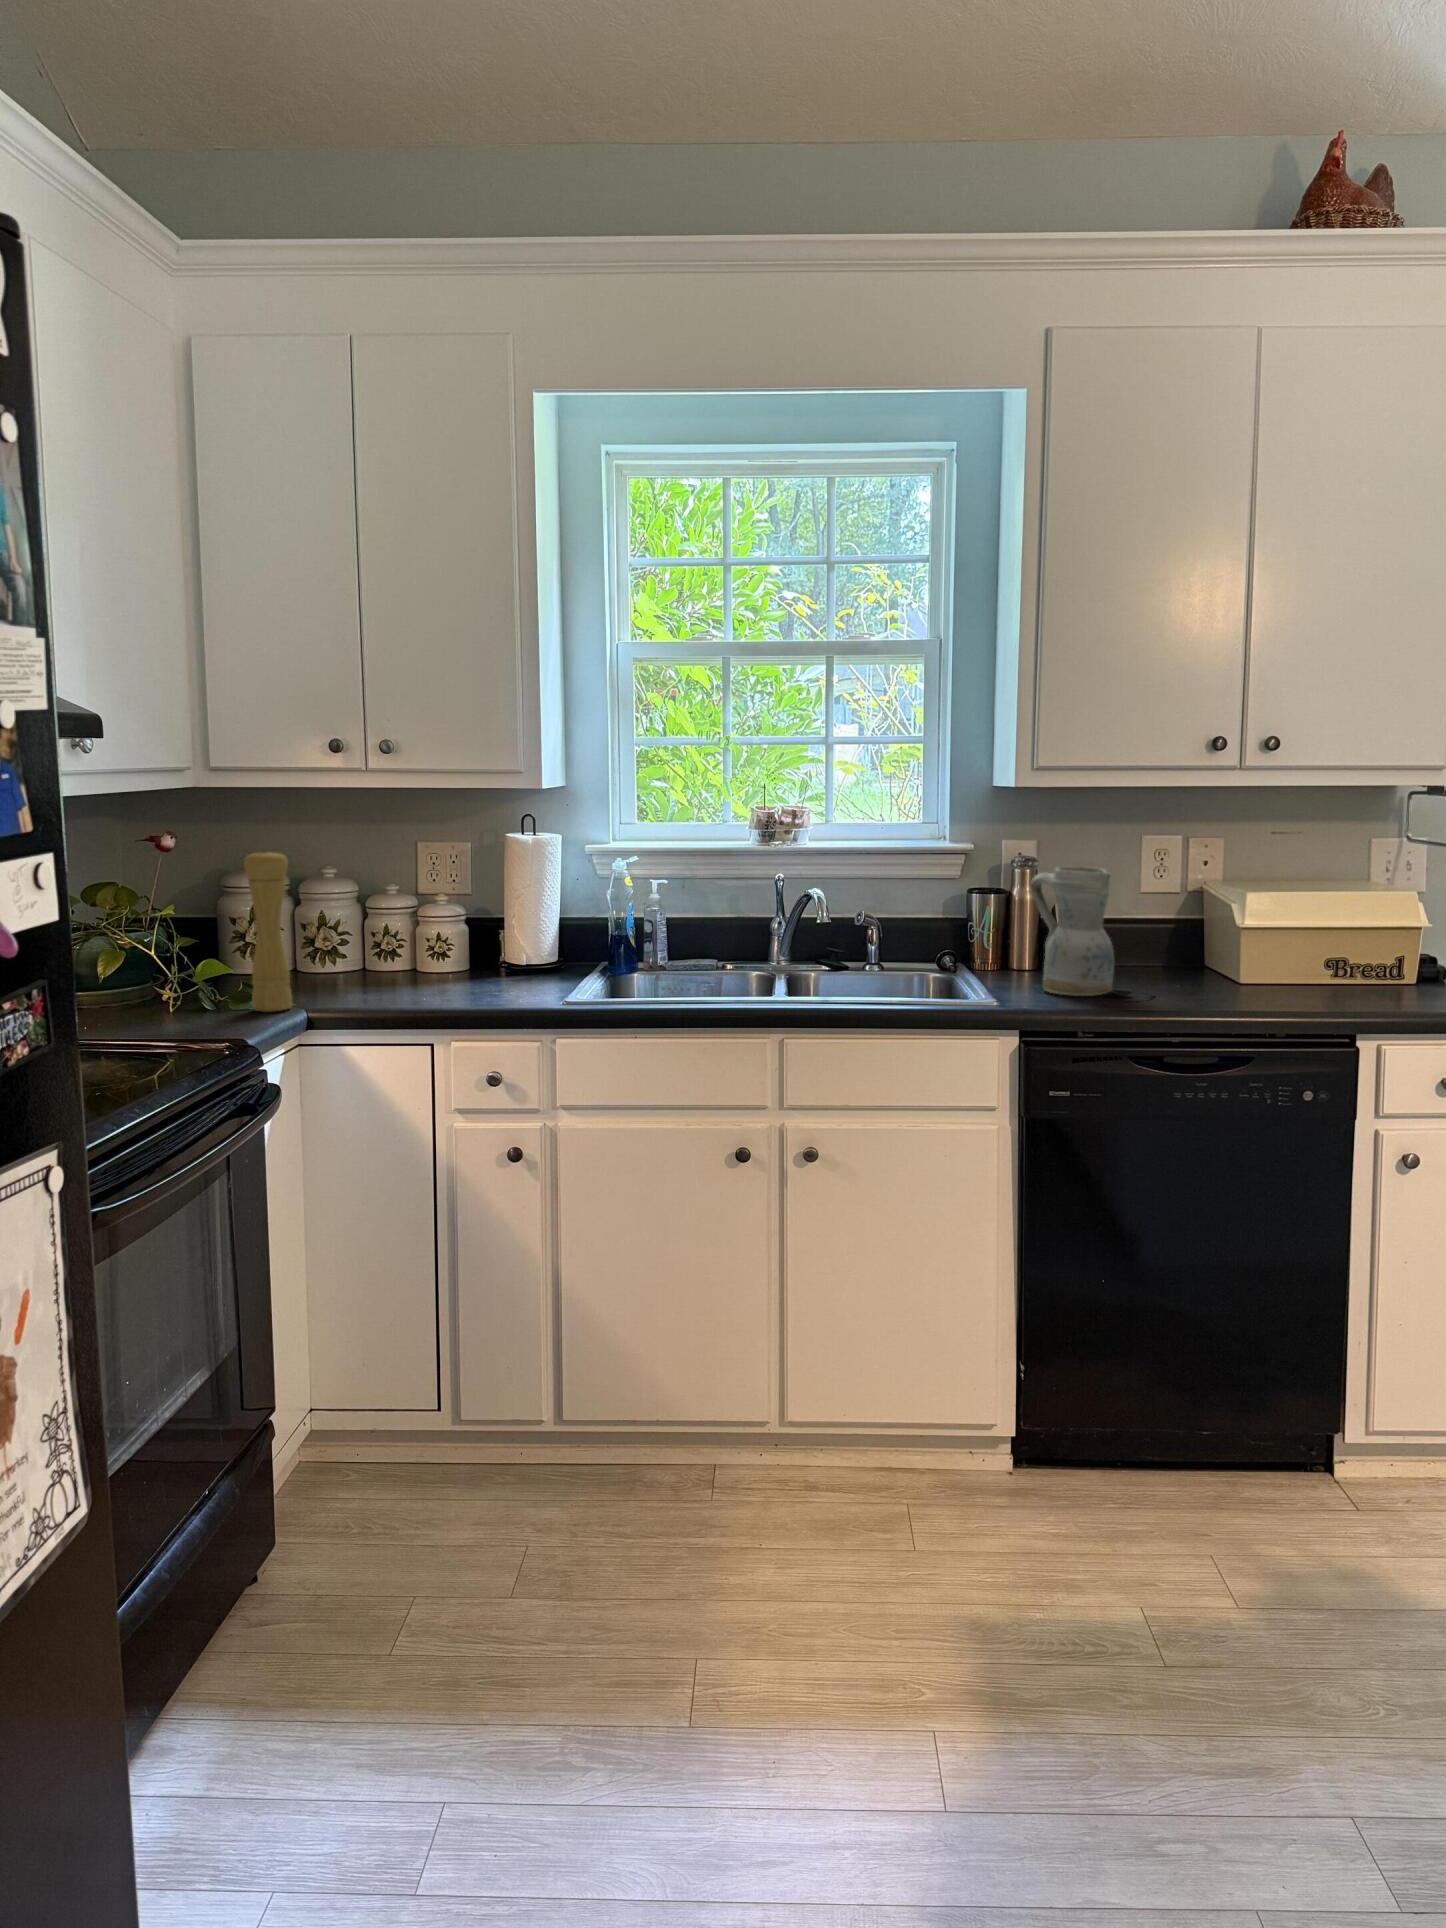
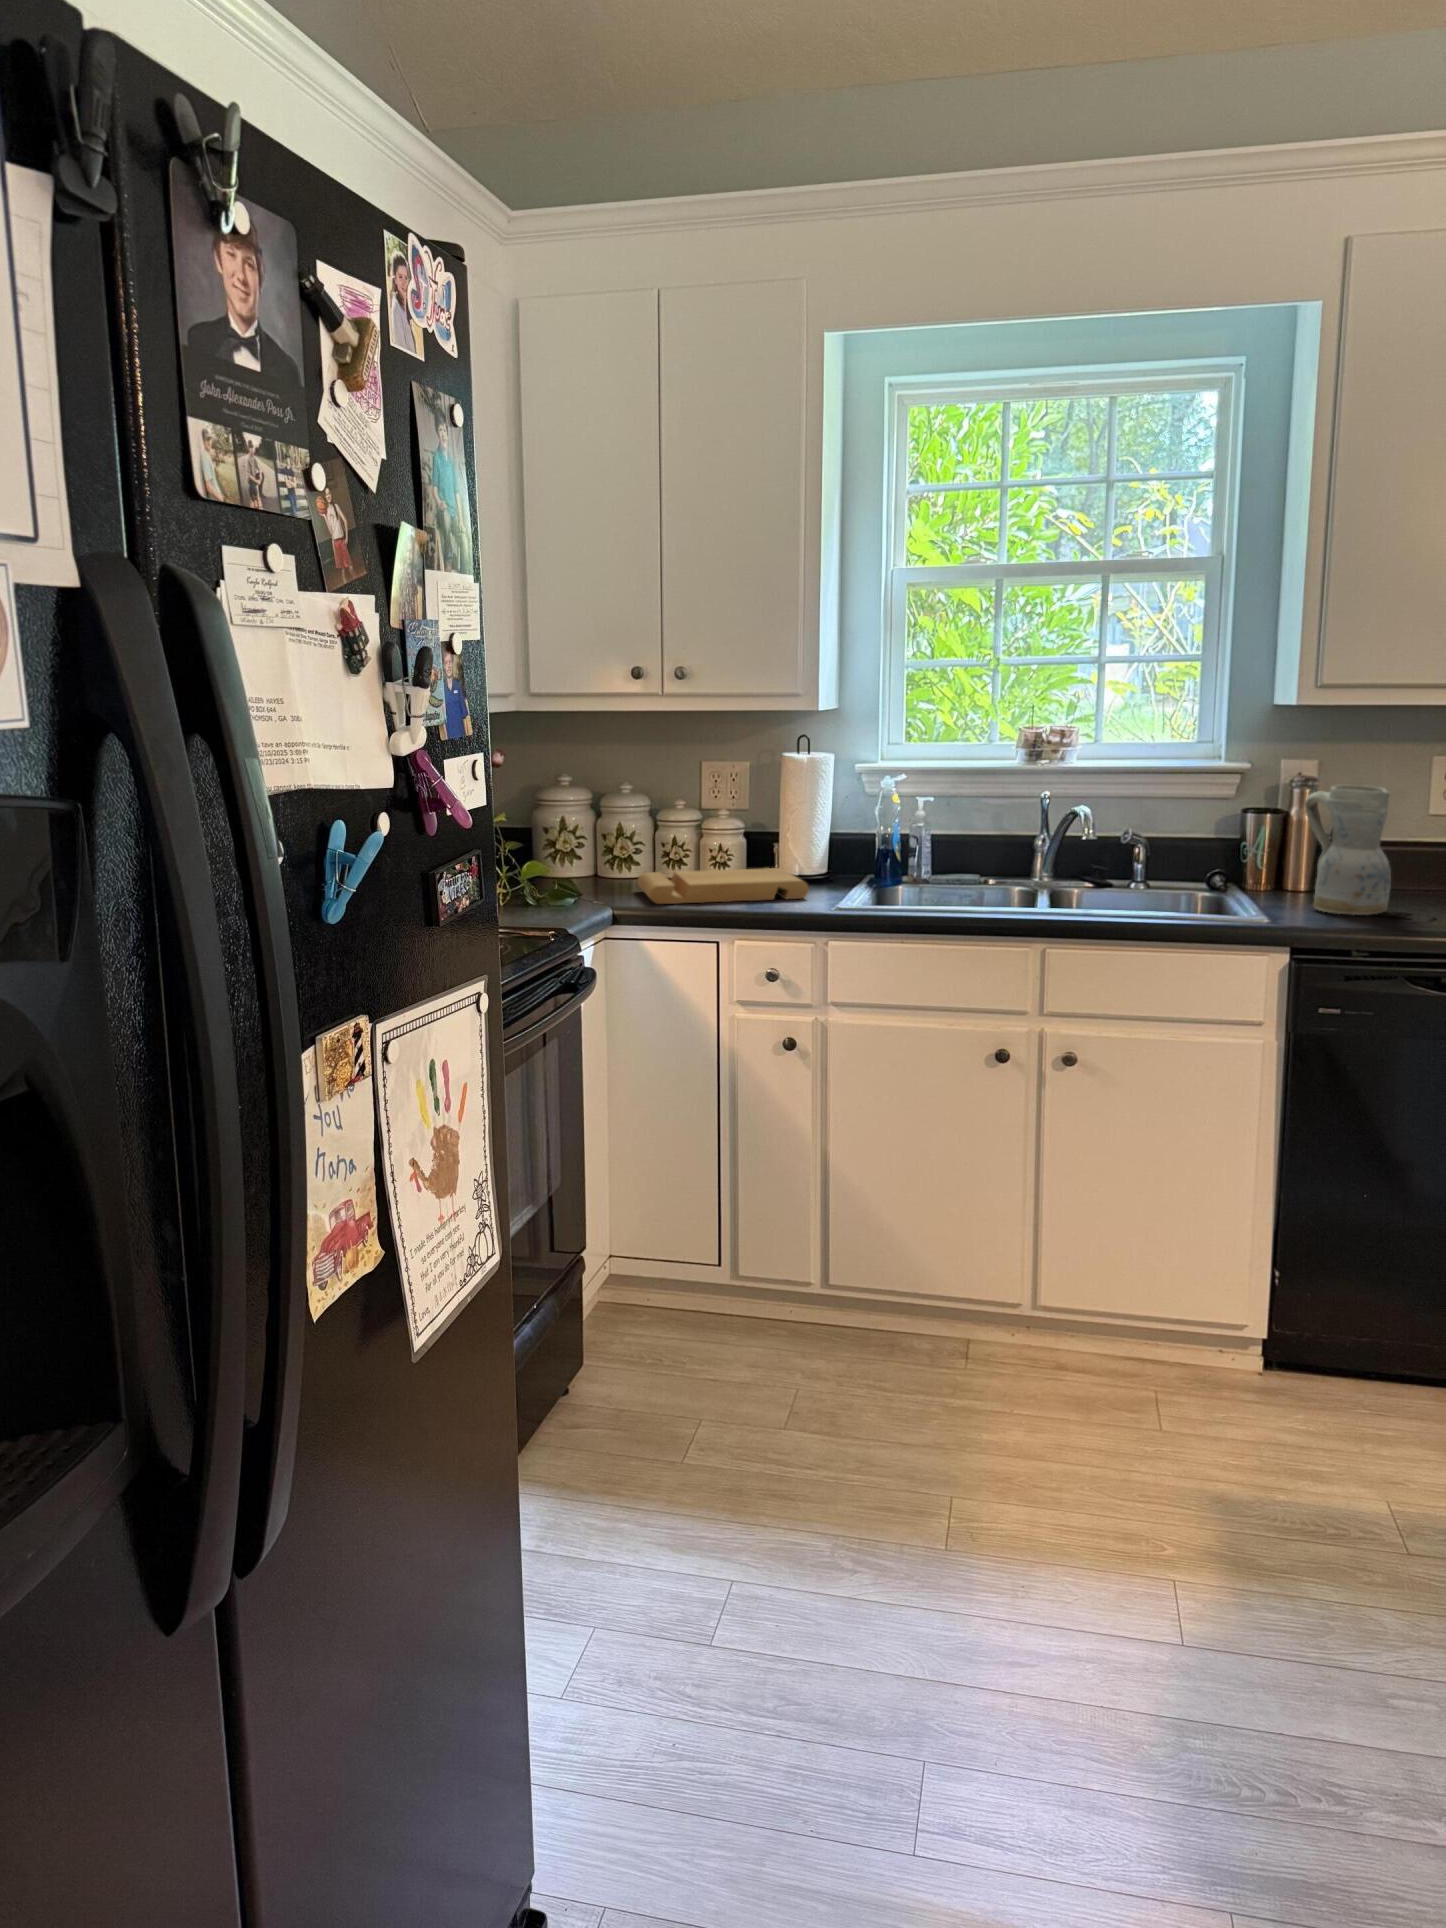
pepper mill: present [244,850,292,1012] -> none [560,765,598,909]
cutting board: none [342,958,532,1003] -> present [637,868,809,904]

